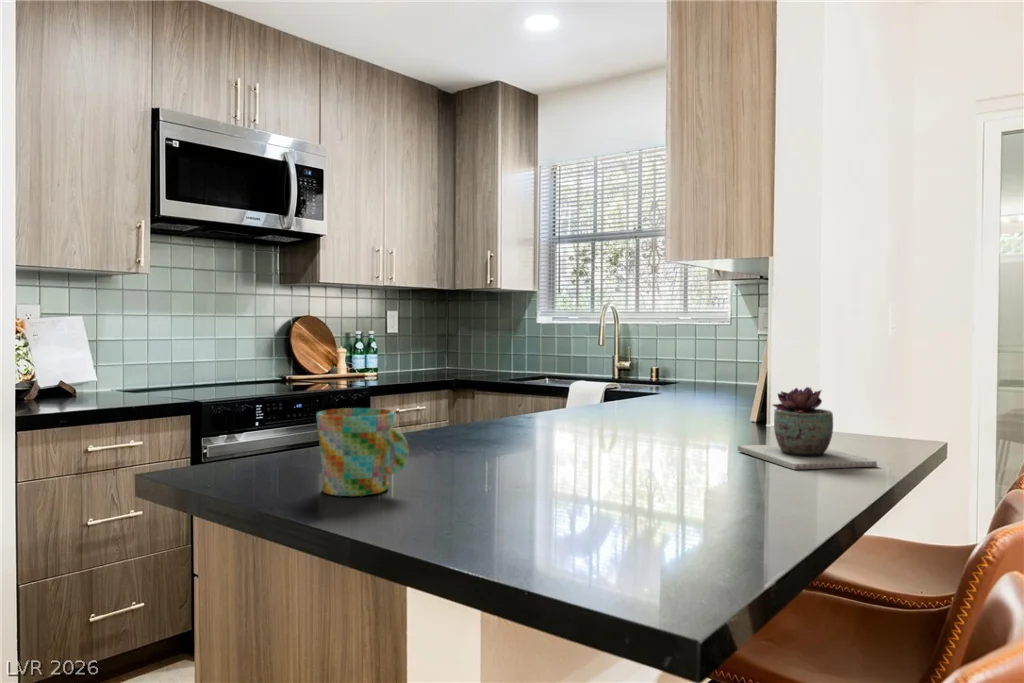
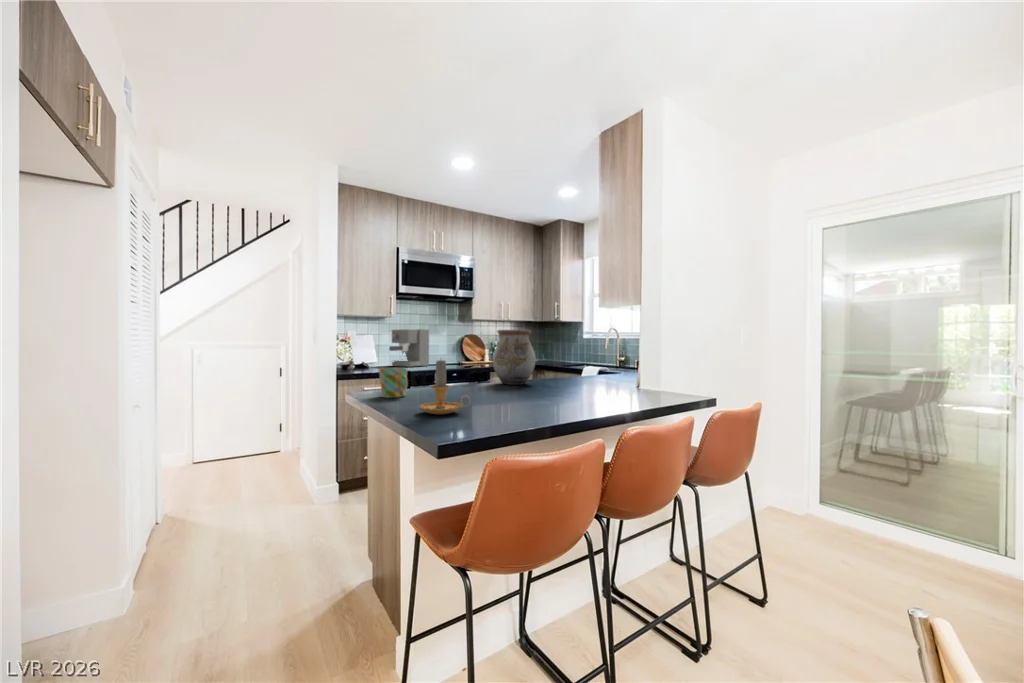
coffee maker: none [136,303,230,393] -> present [389,329,429,367]
vase: none [495,307,593,434] -> present [493,330,536,385]
candle: none [568,387,713,552] -> present [419,360,468,415]
succulent plant: present [737,387,877,470] -> none [575,364,621,401]

